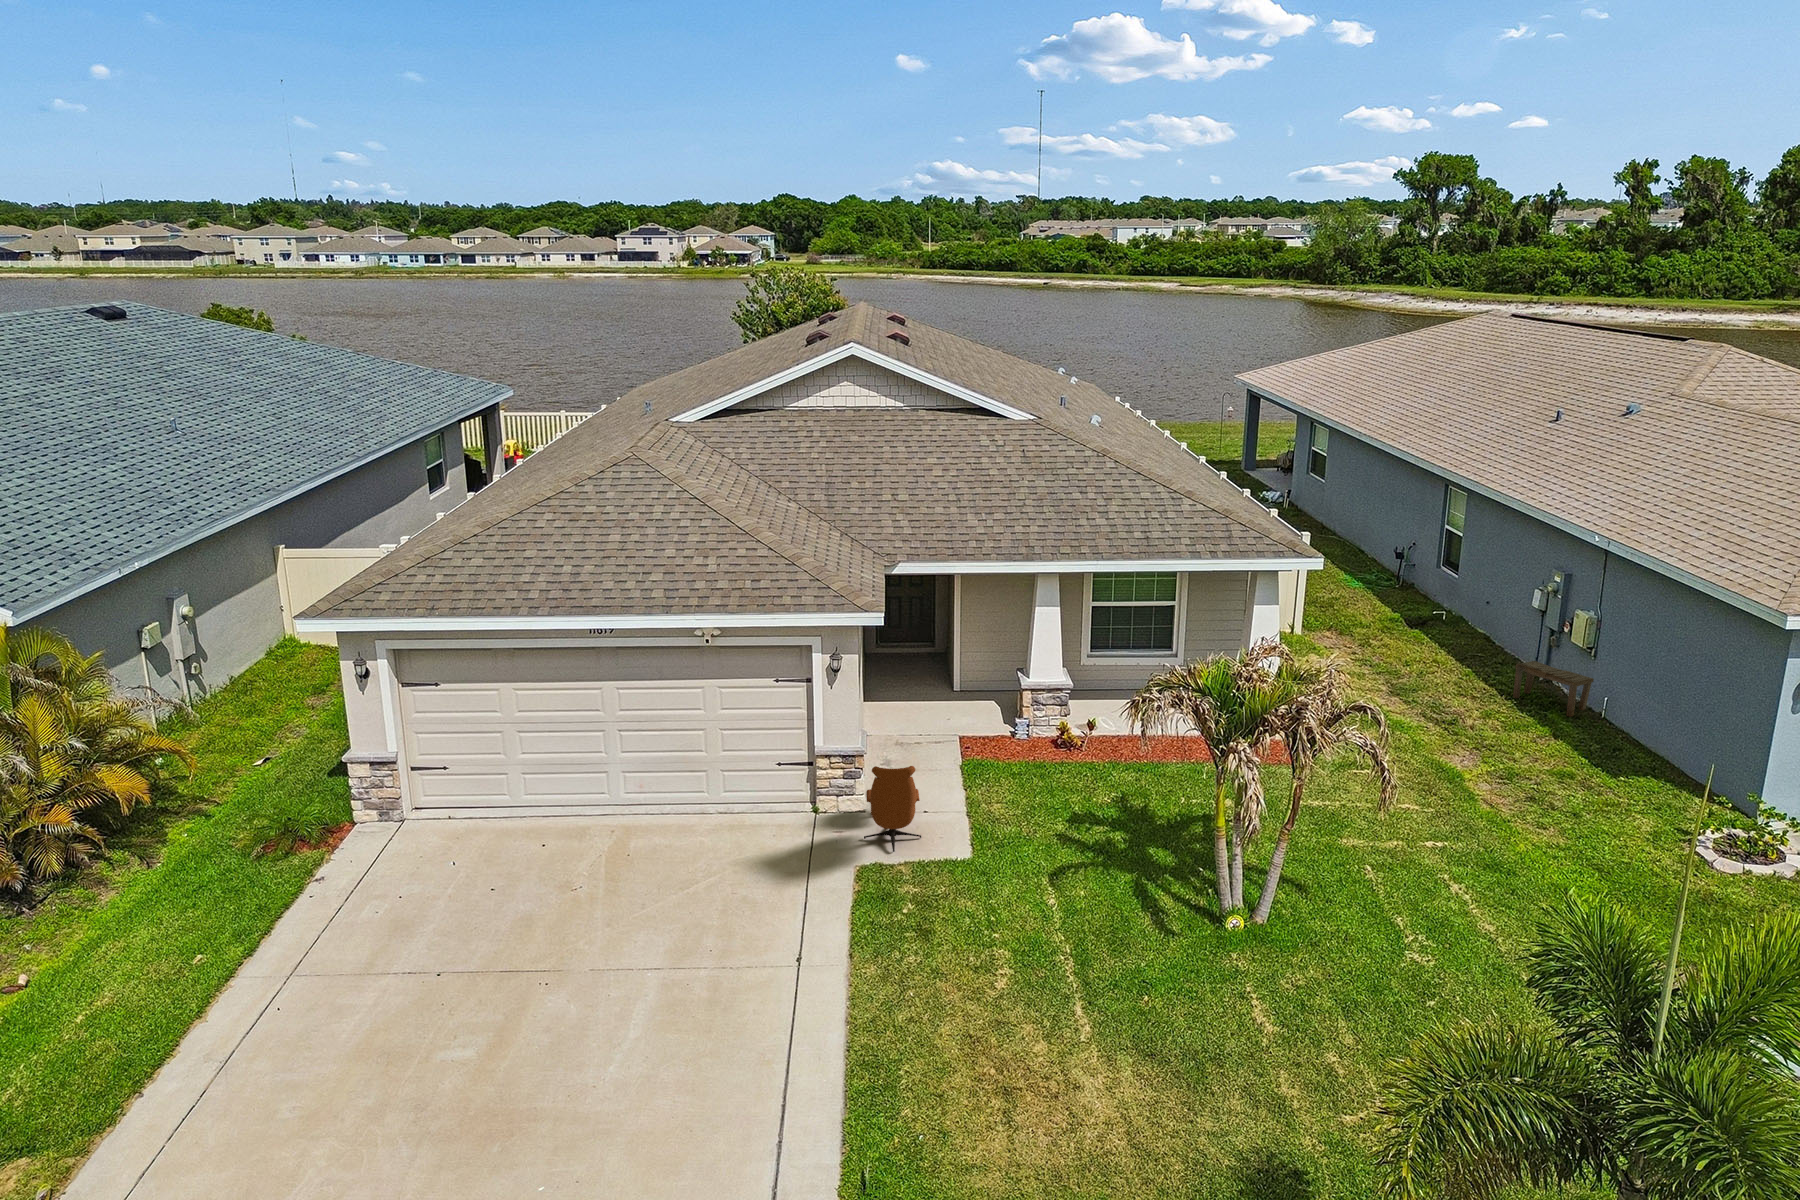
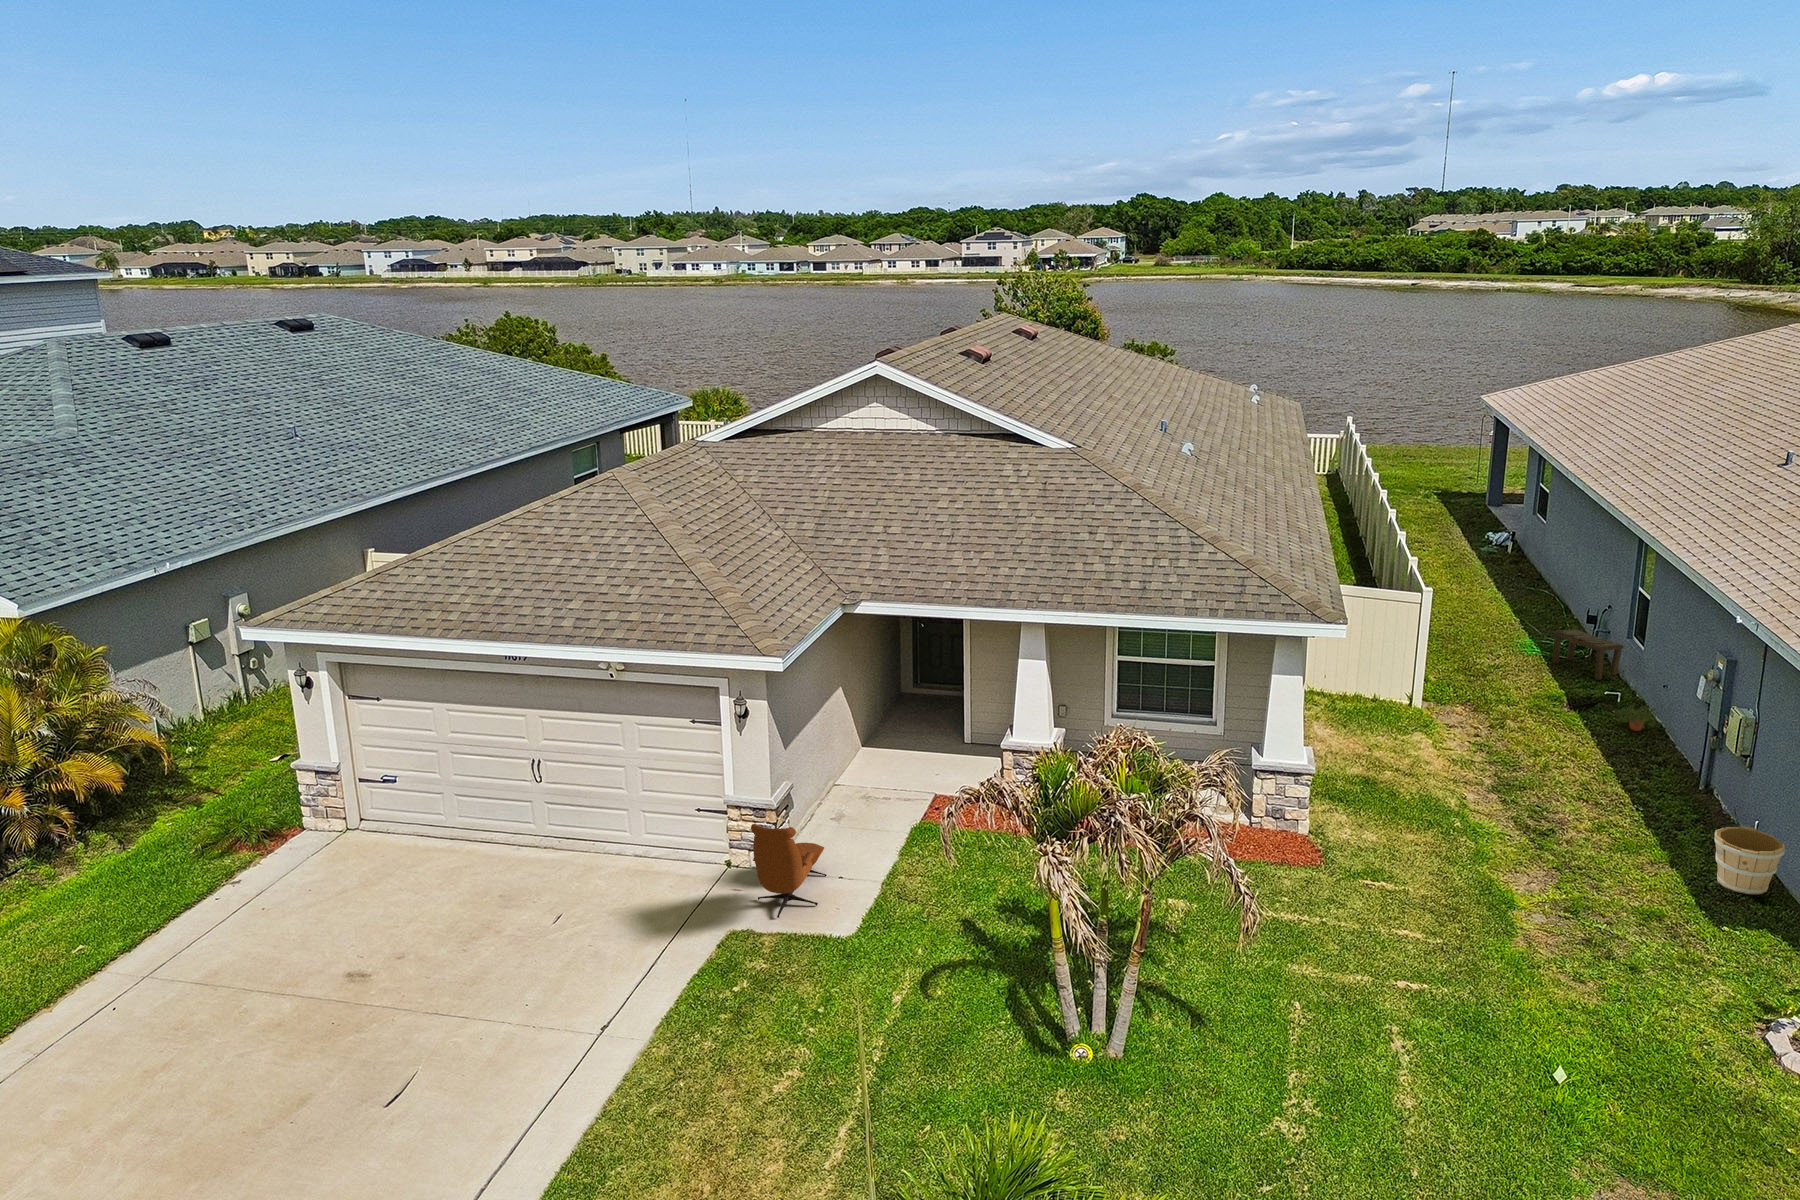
potted plant: none [1449,619,1487,641] -> present [1615,705,1656,731]
bench: present [1513,661,1594,717] -> present [1552,629,1624,680]
wooden bucket: none [1588,700,1642,752] -> present [1715,826,1785,895]

